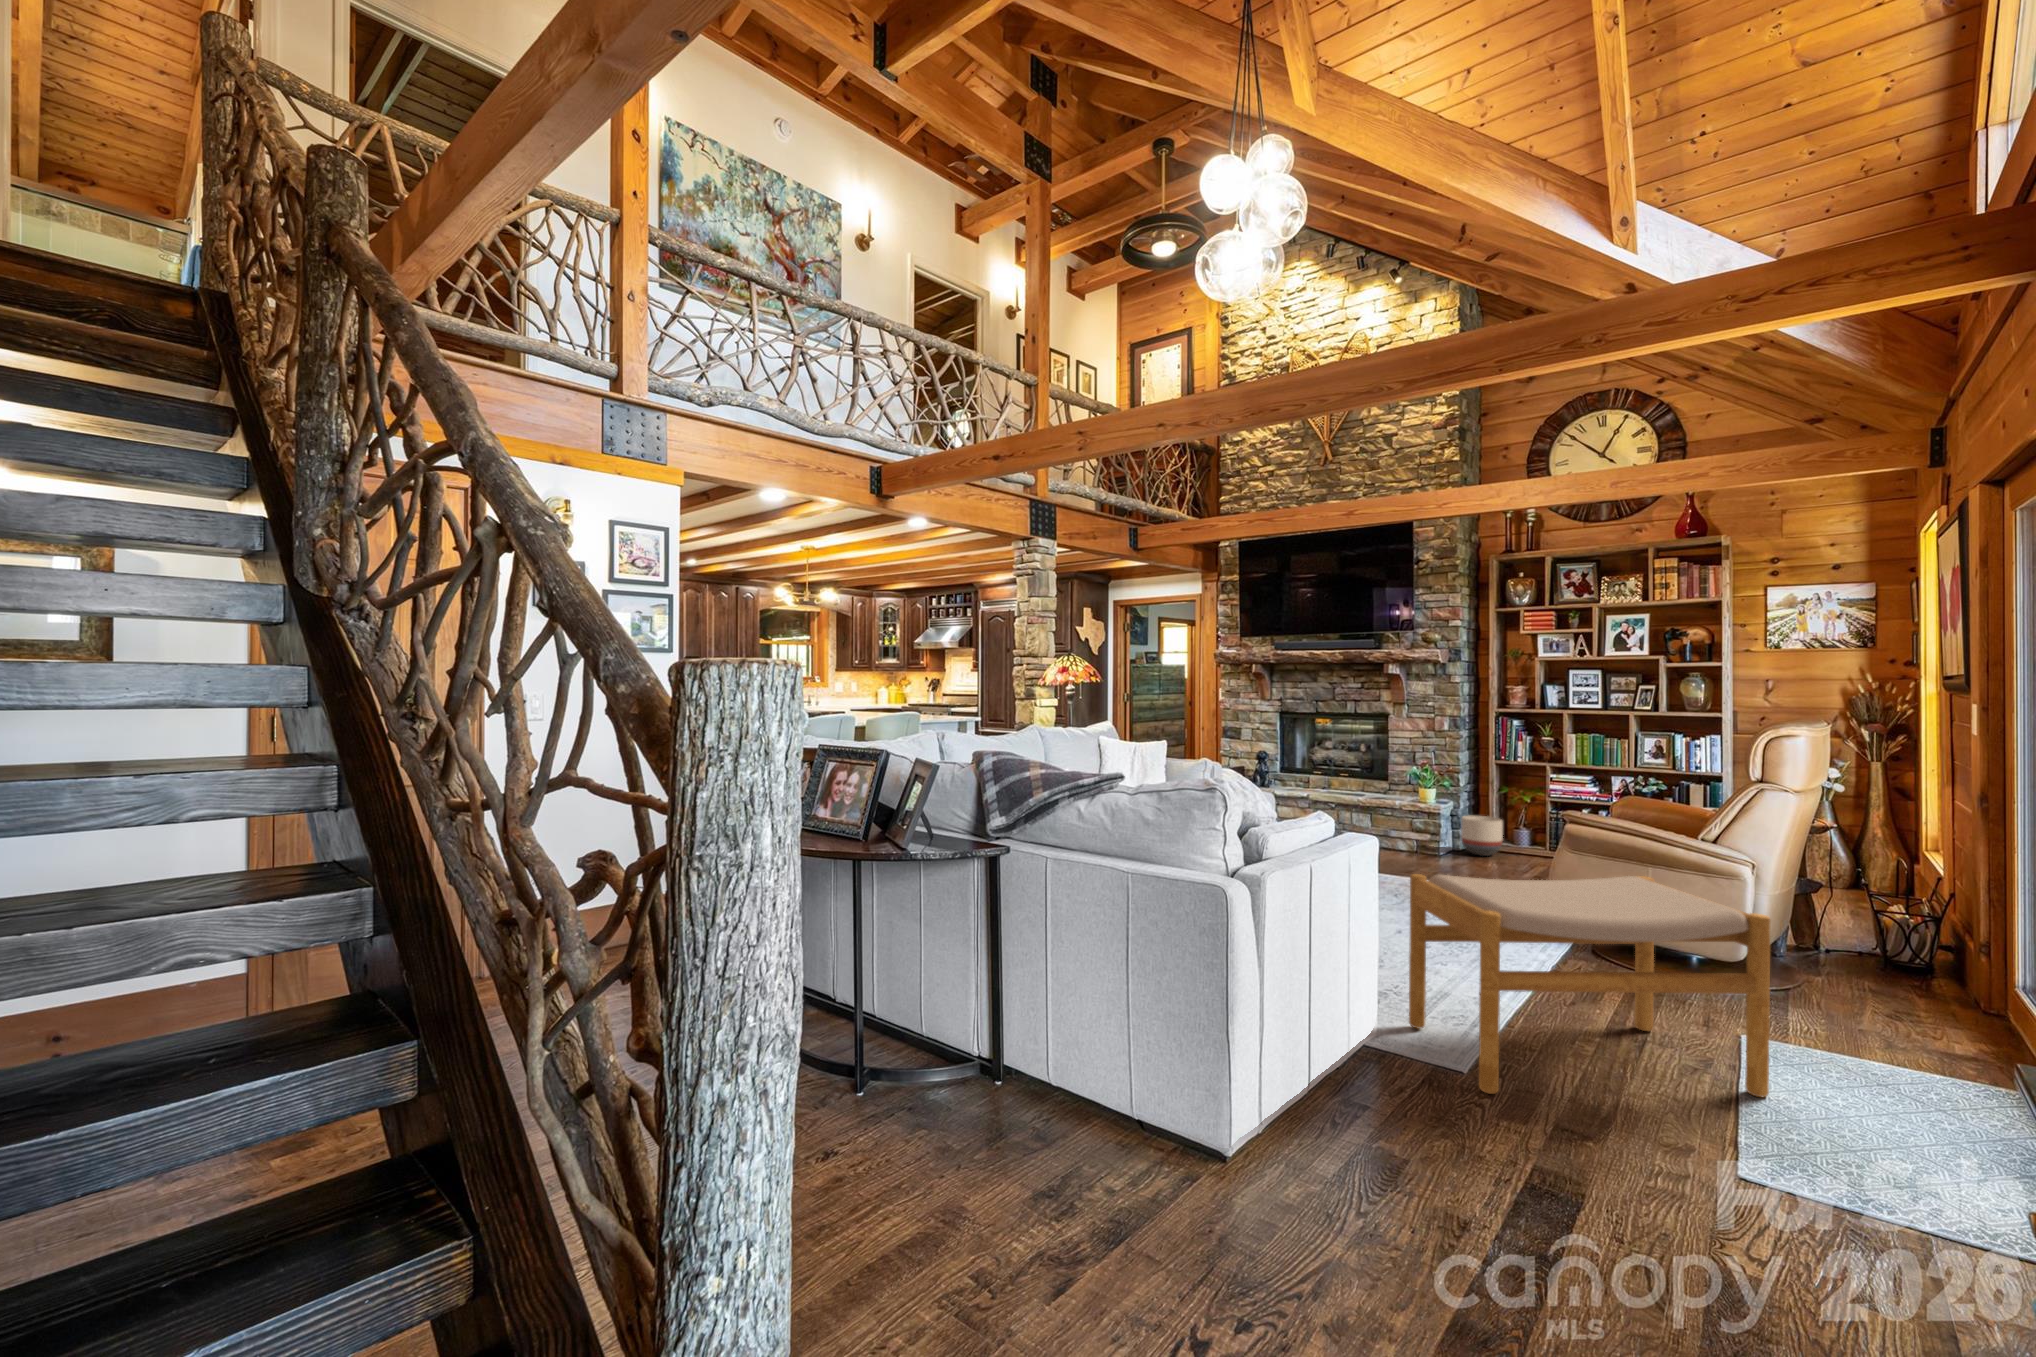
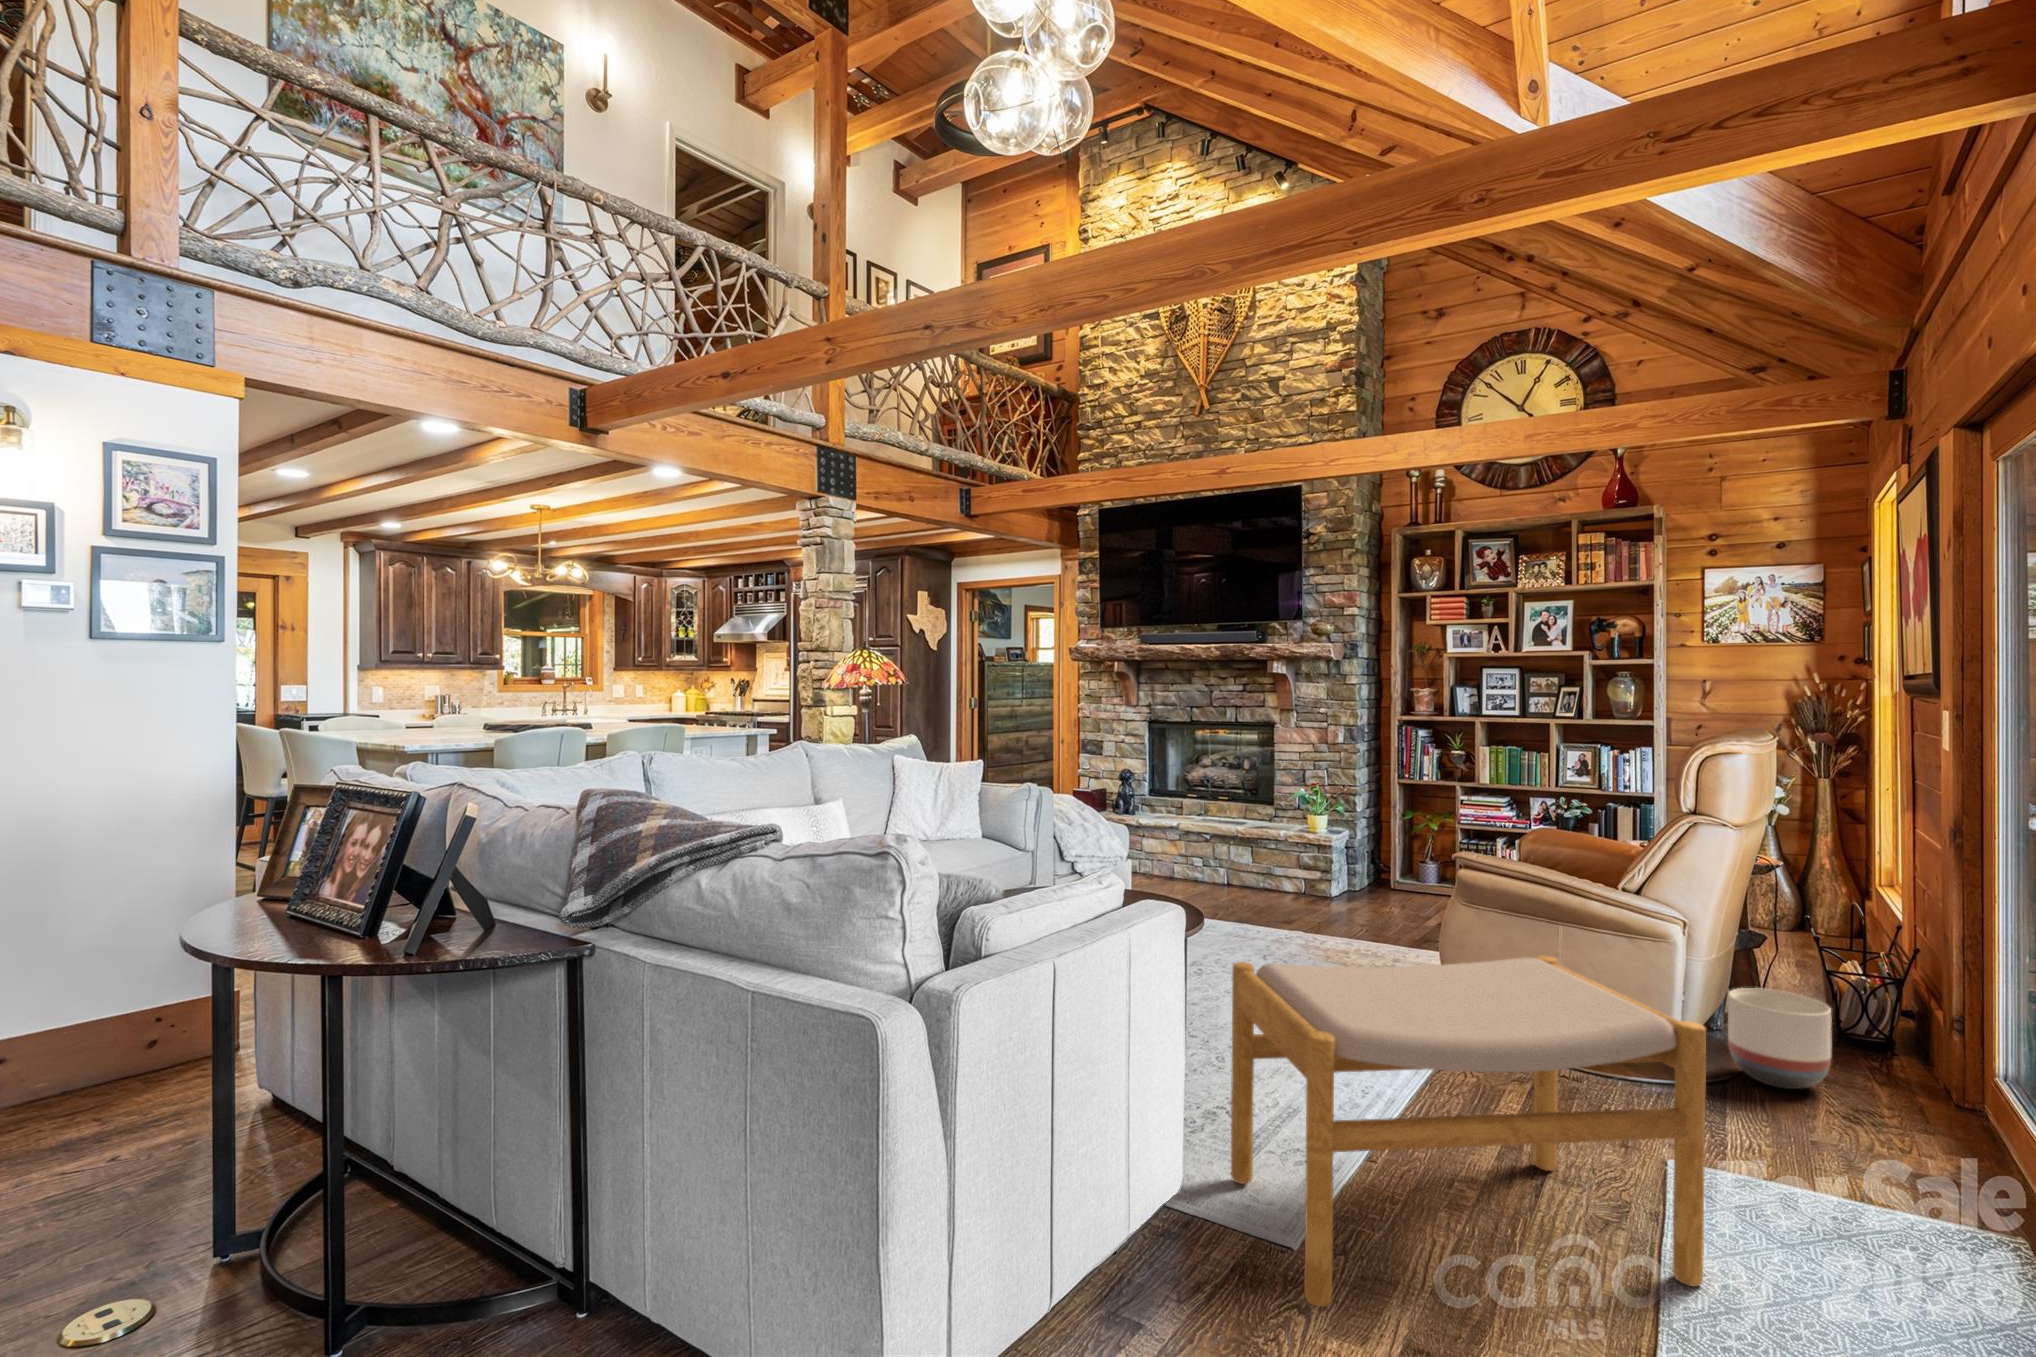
planter: present [1461,815,1503,856] -> present [1728,988,1831,1089]

